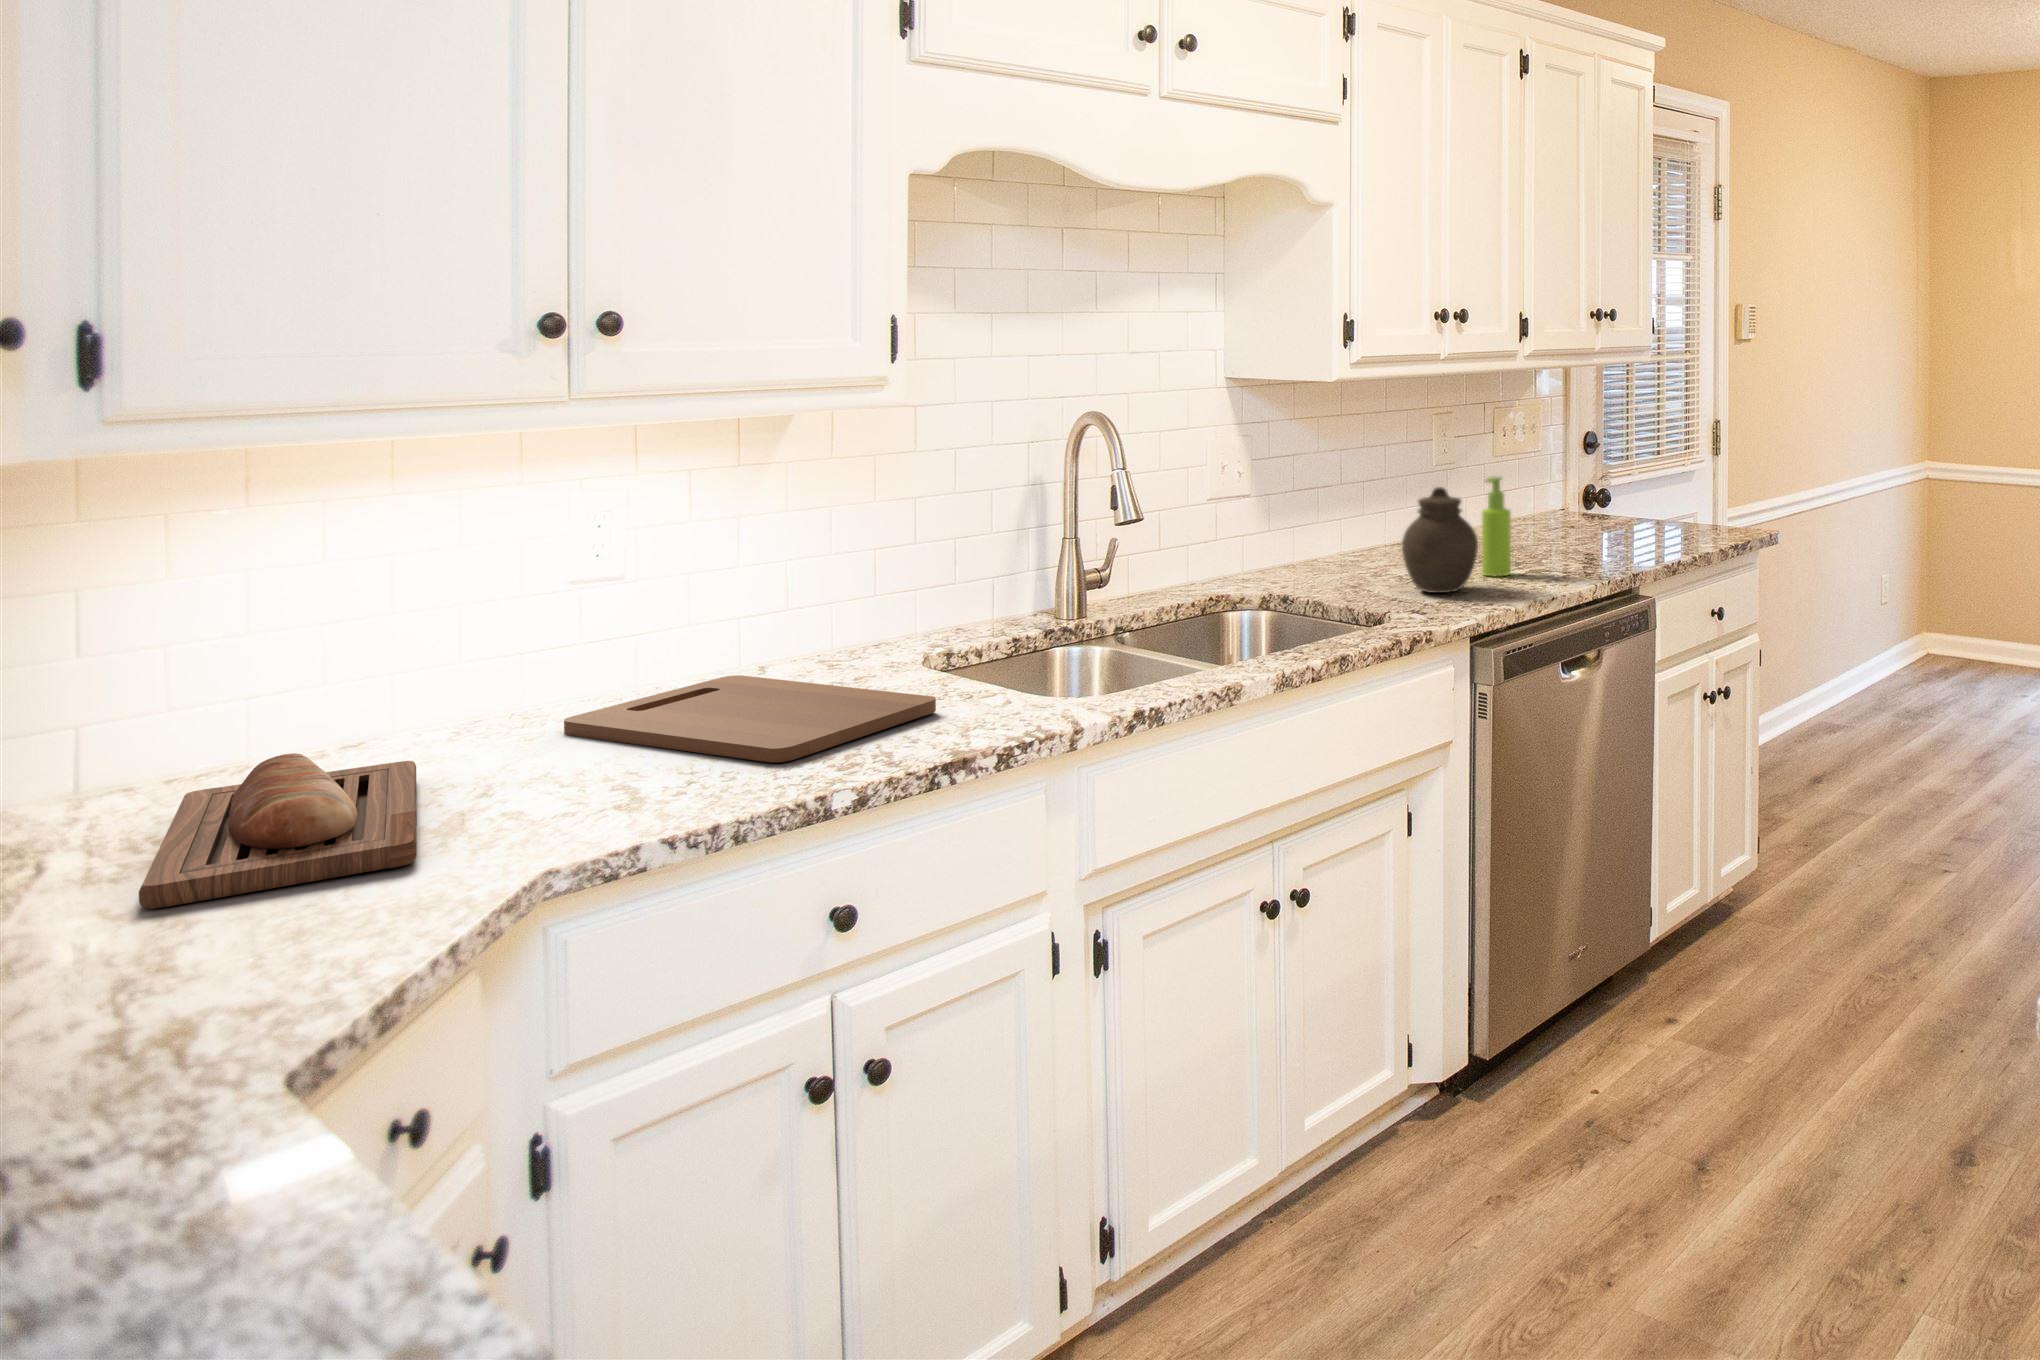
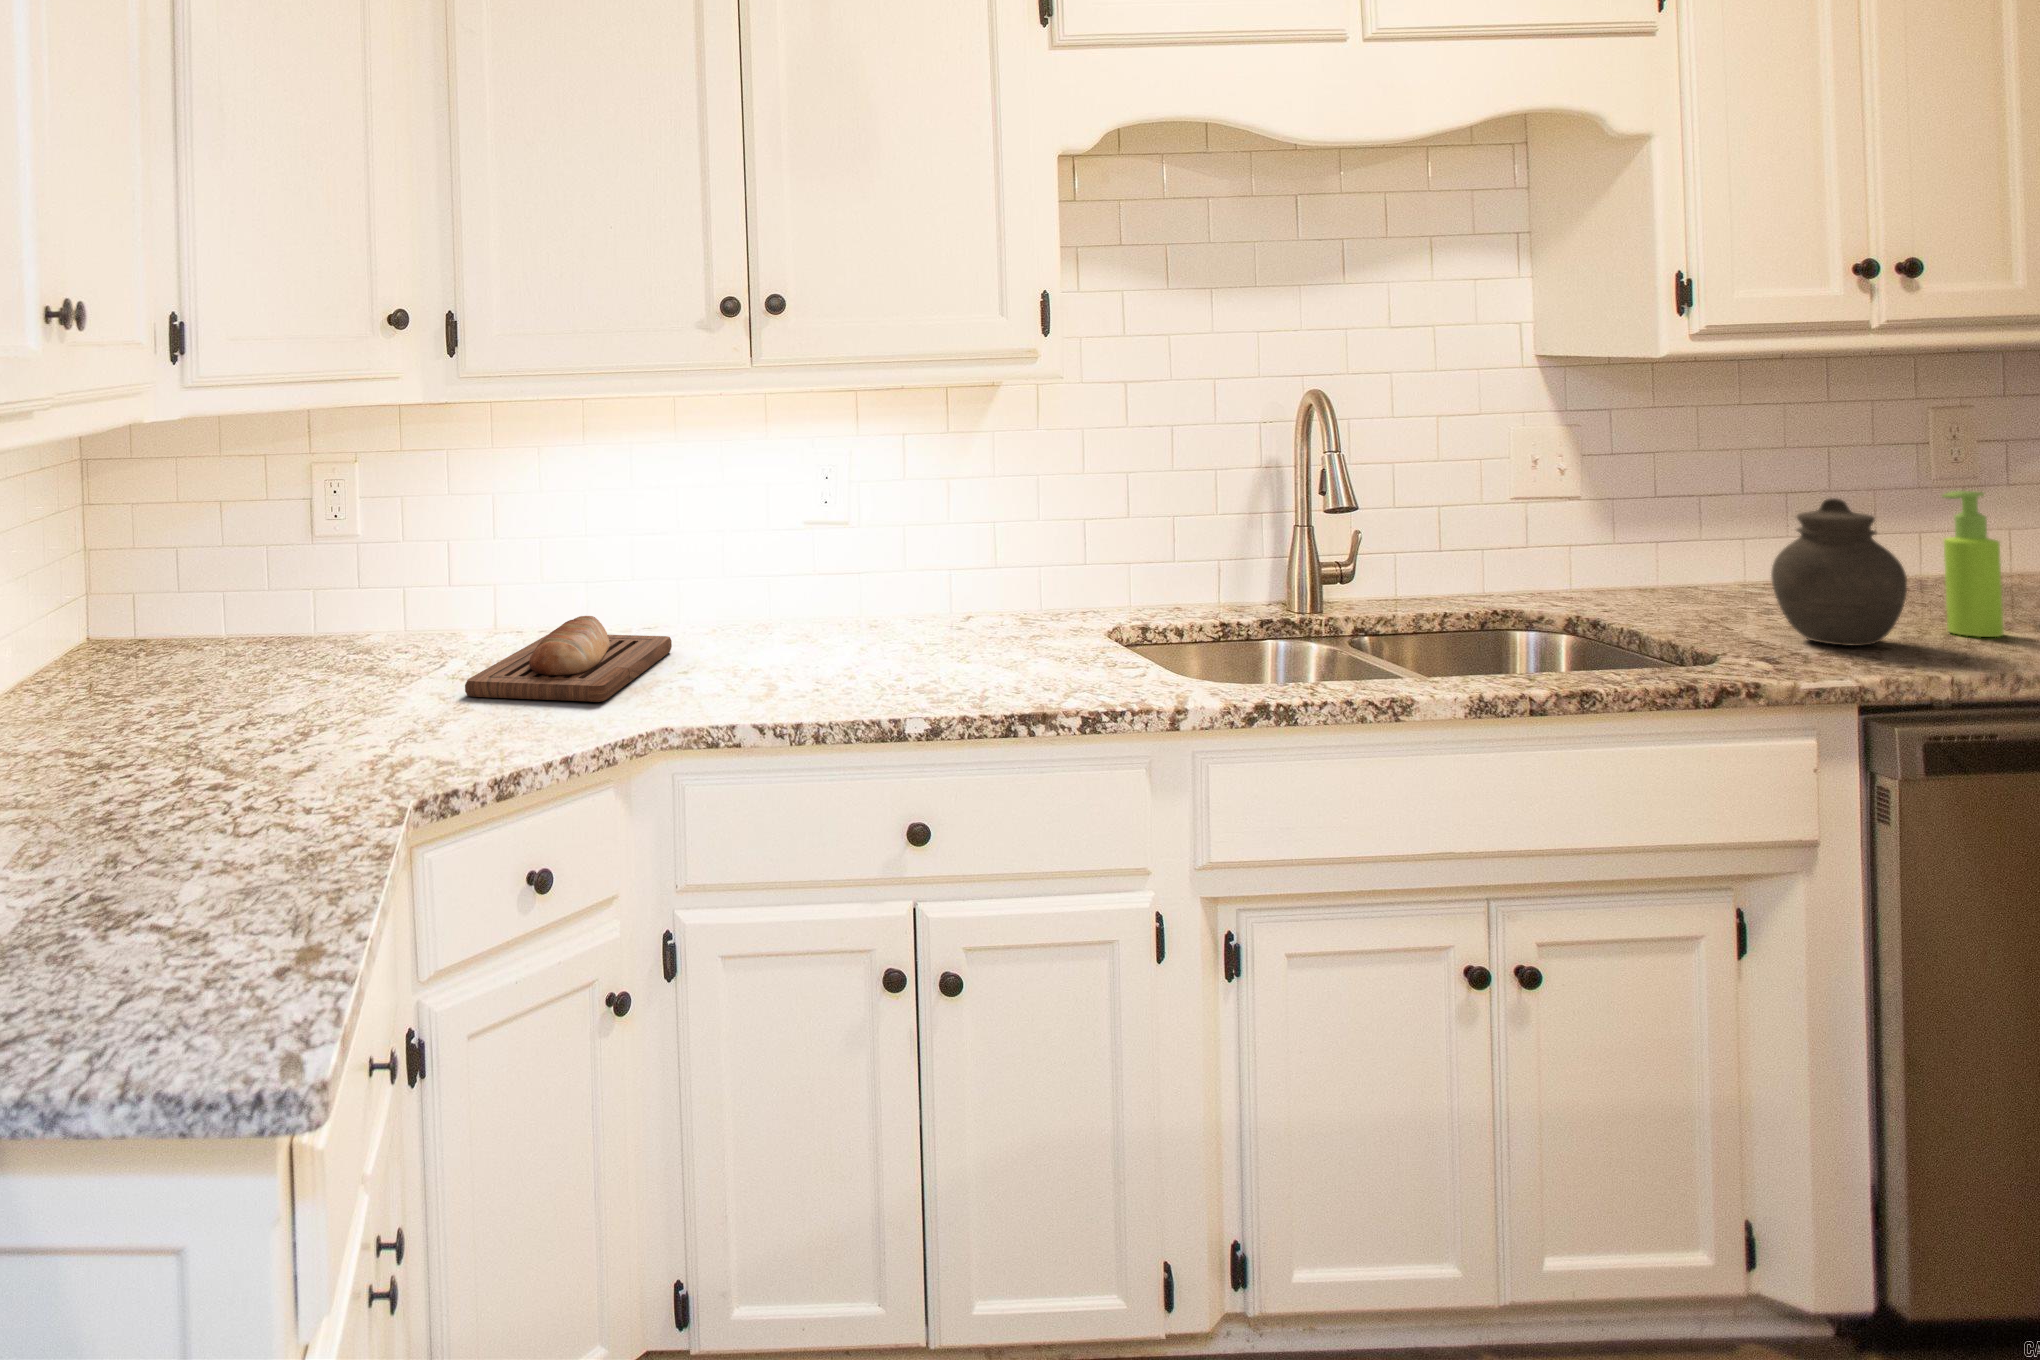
cutting board: present [564,675,936,762] -> none [789,615,1060,686]

